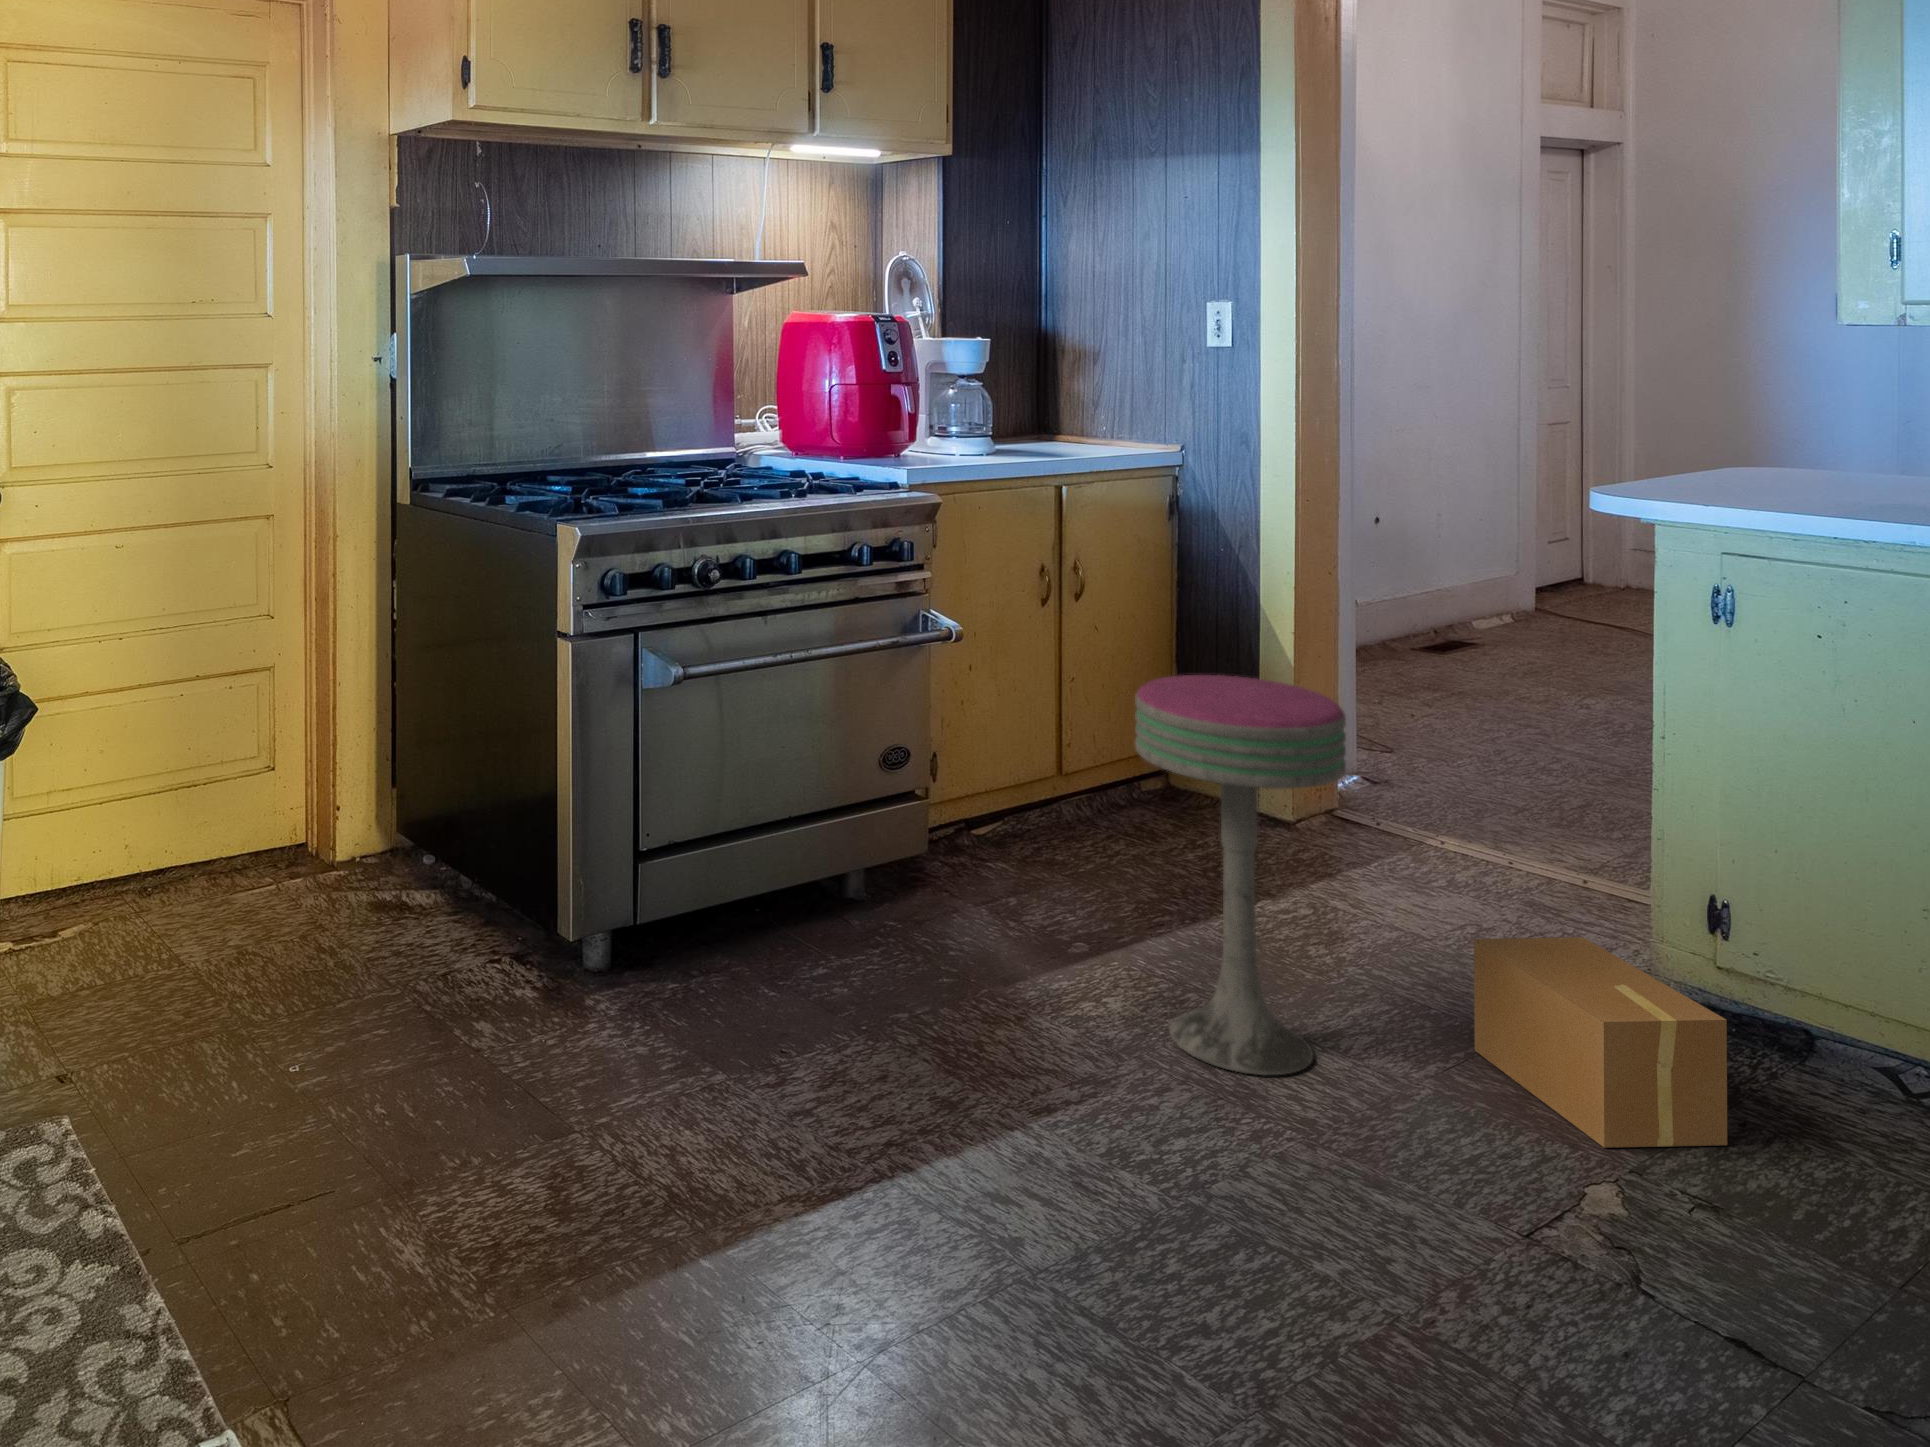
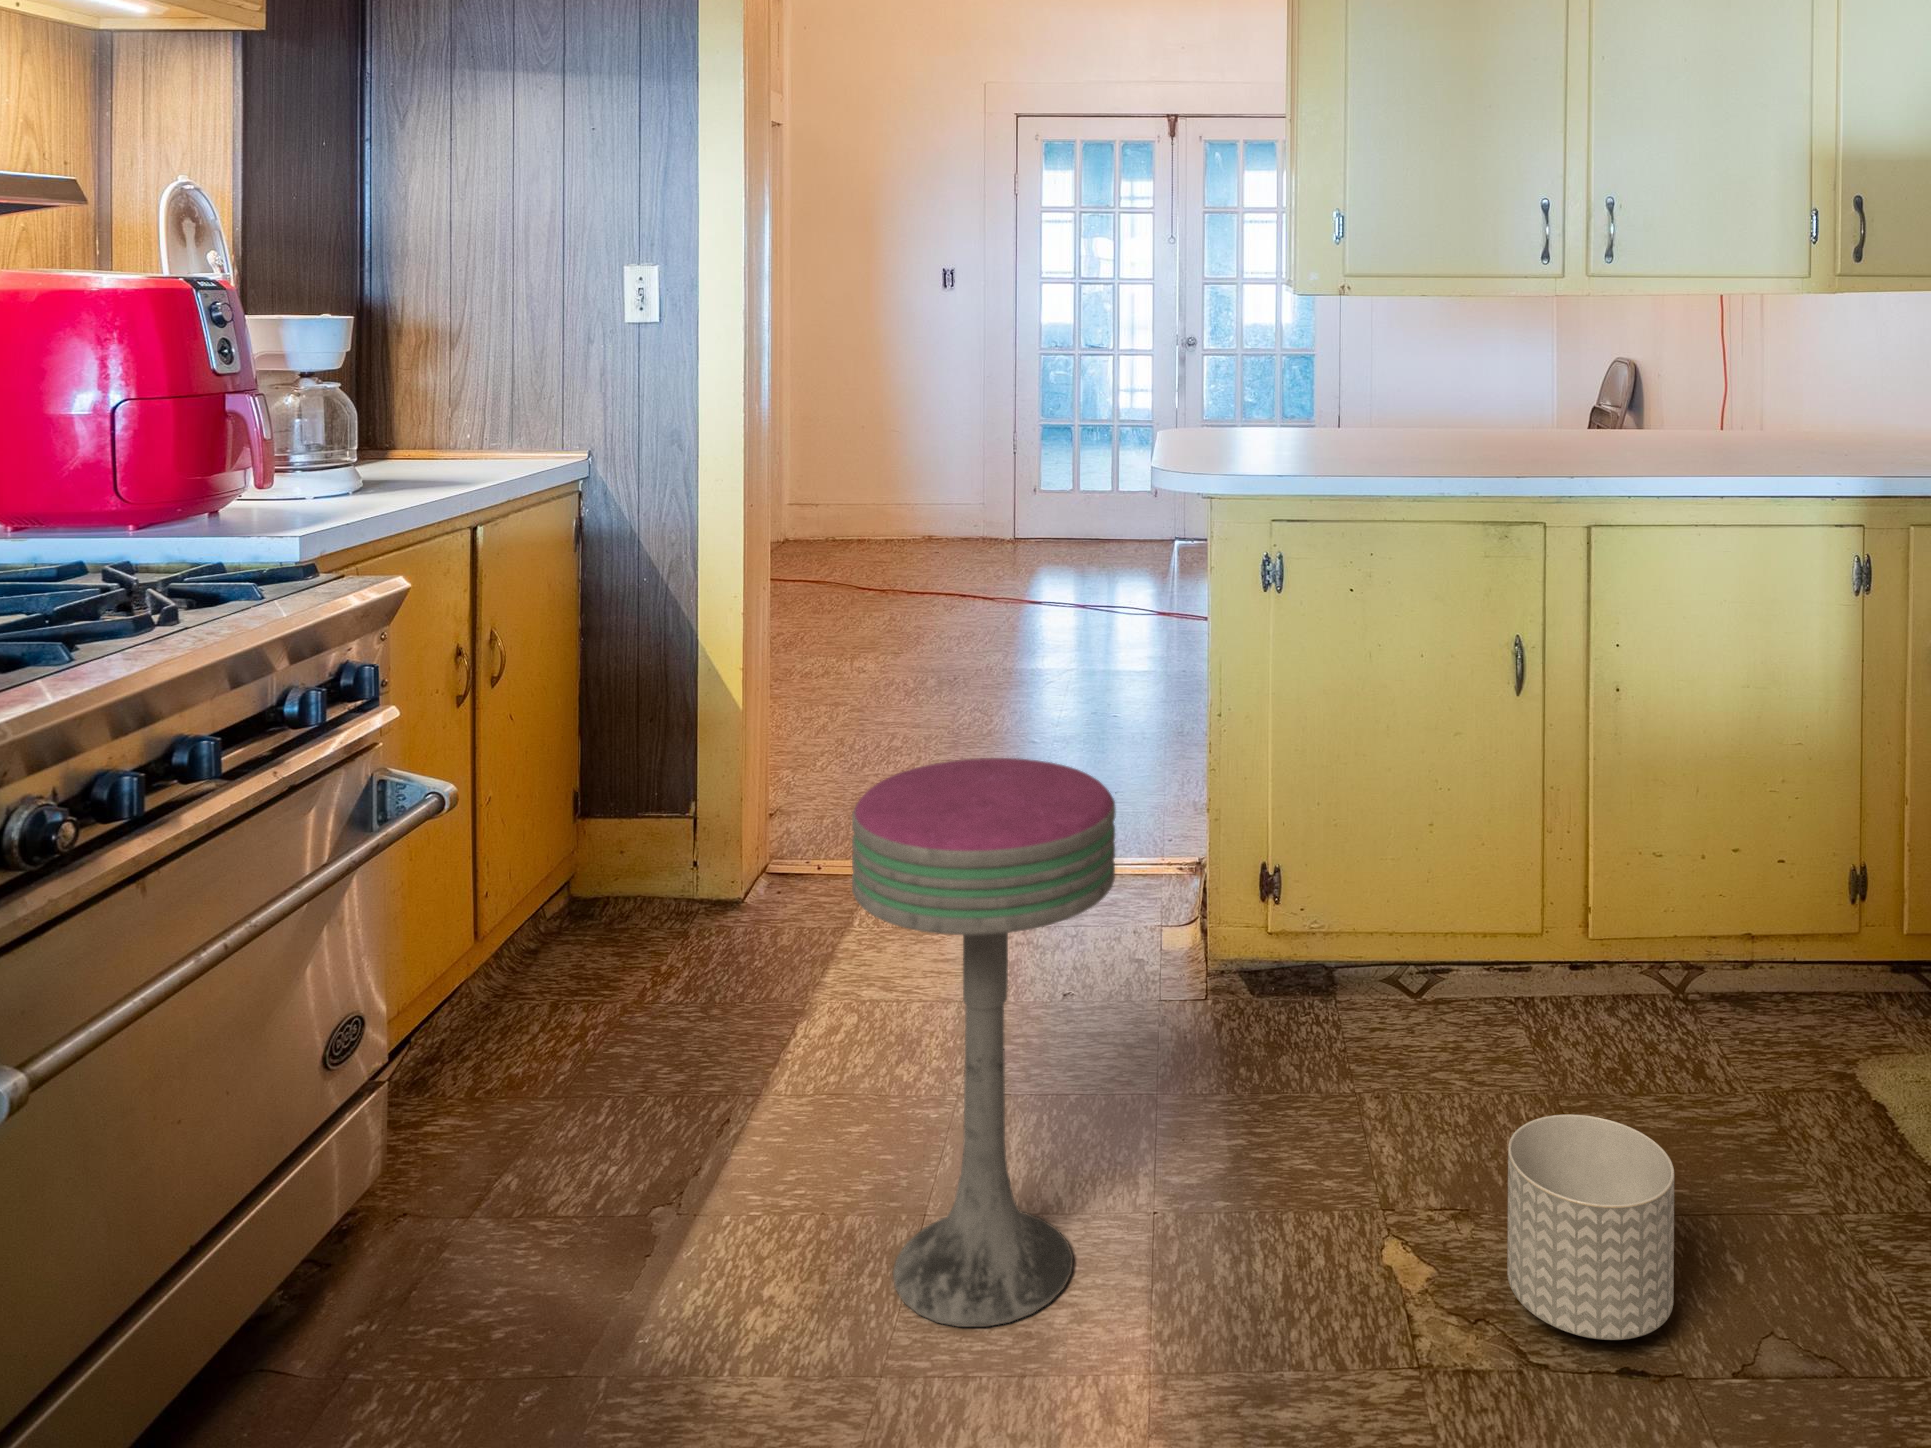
cardboard box: present [1474,937,1728,1148] -> none [1161,951,1402,1188]
planter: none [1635,1112,1827,1321] -> present [1507,1114,1674,1340]

